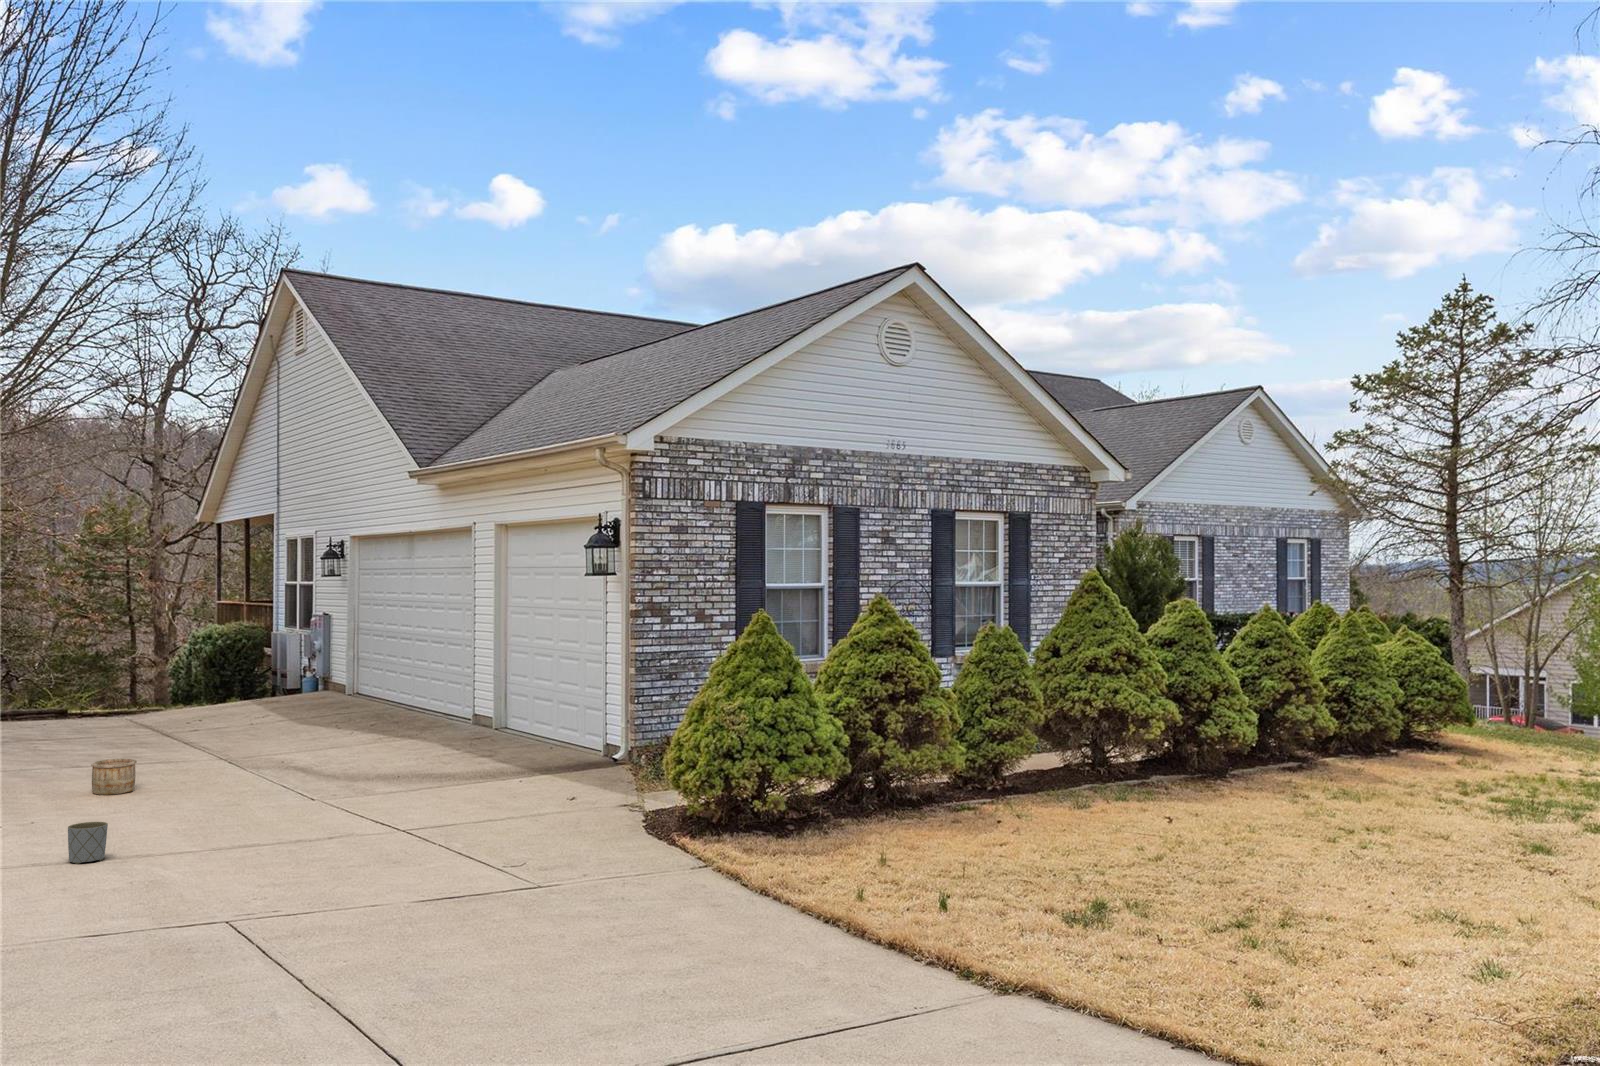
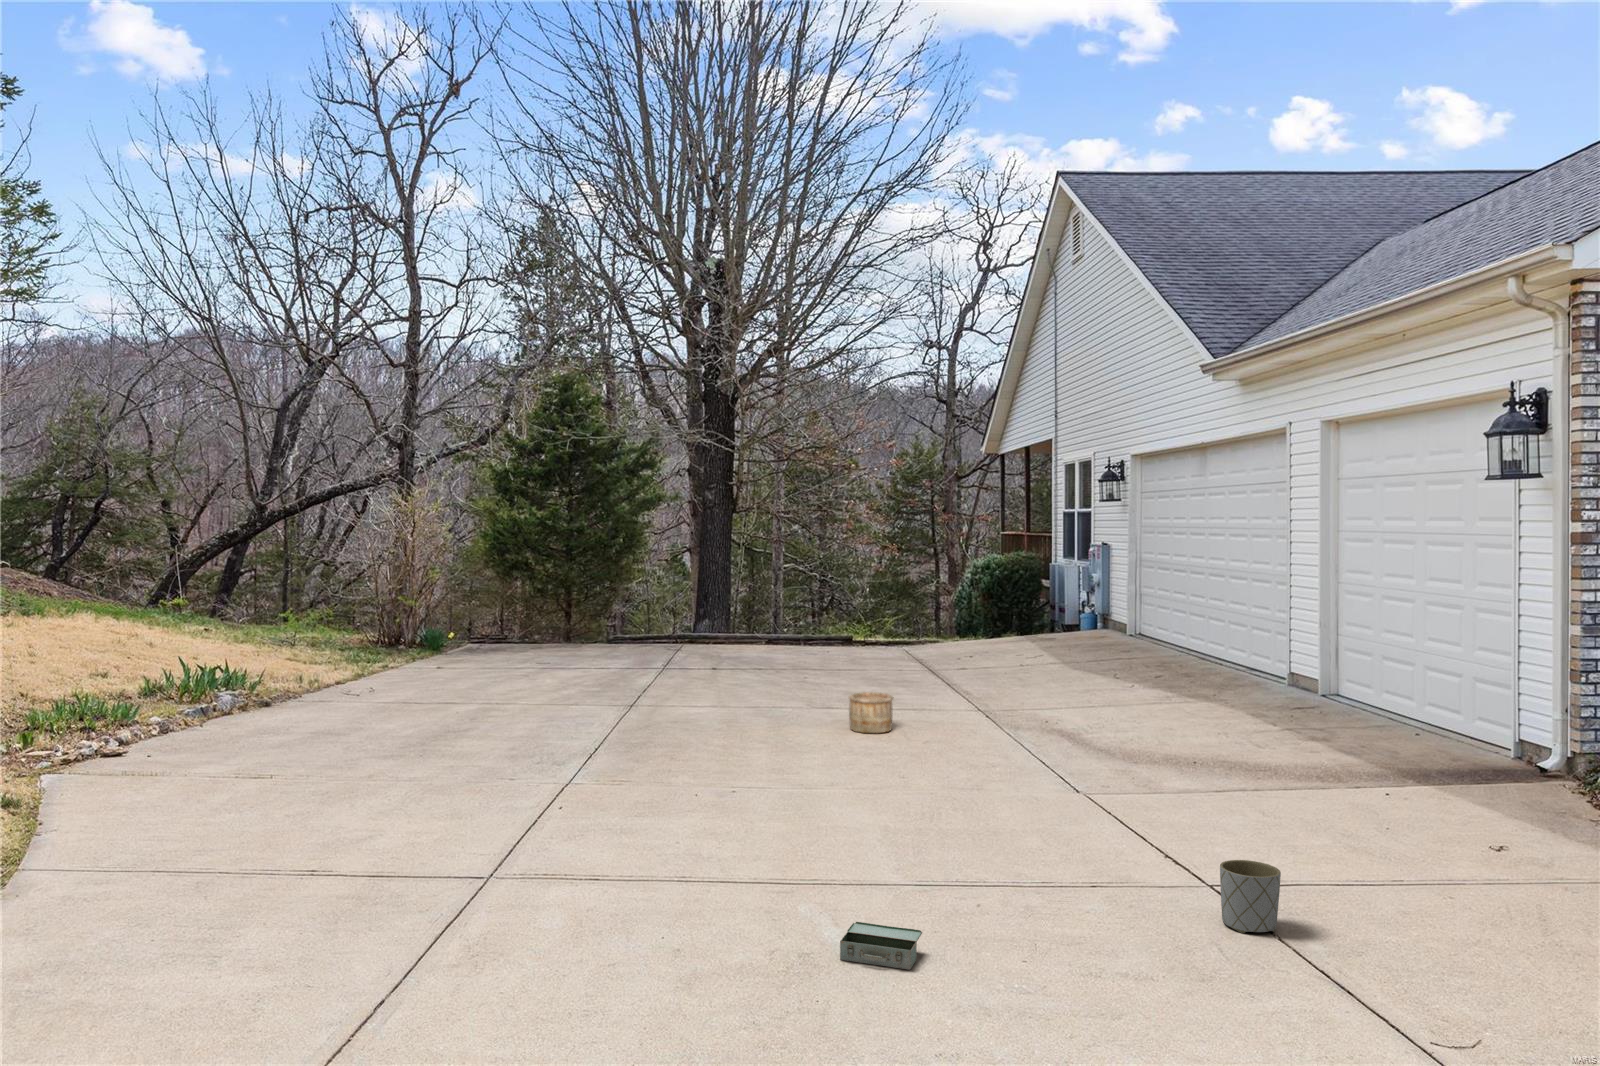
planter: present [68,822,108,864] -> present [1220,860,1281,933]
toolbox: none [146,893,205,919] -> present [840,922,922,970]

